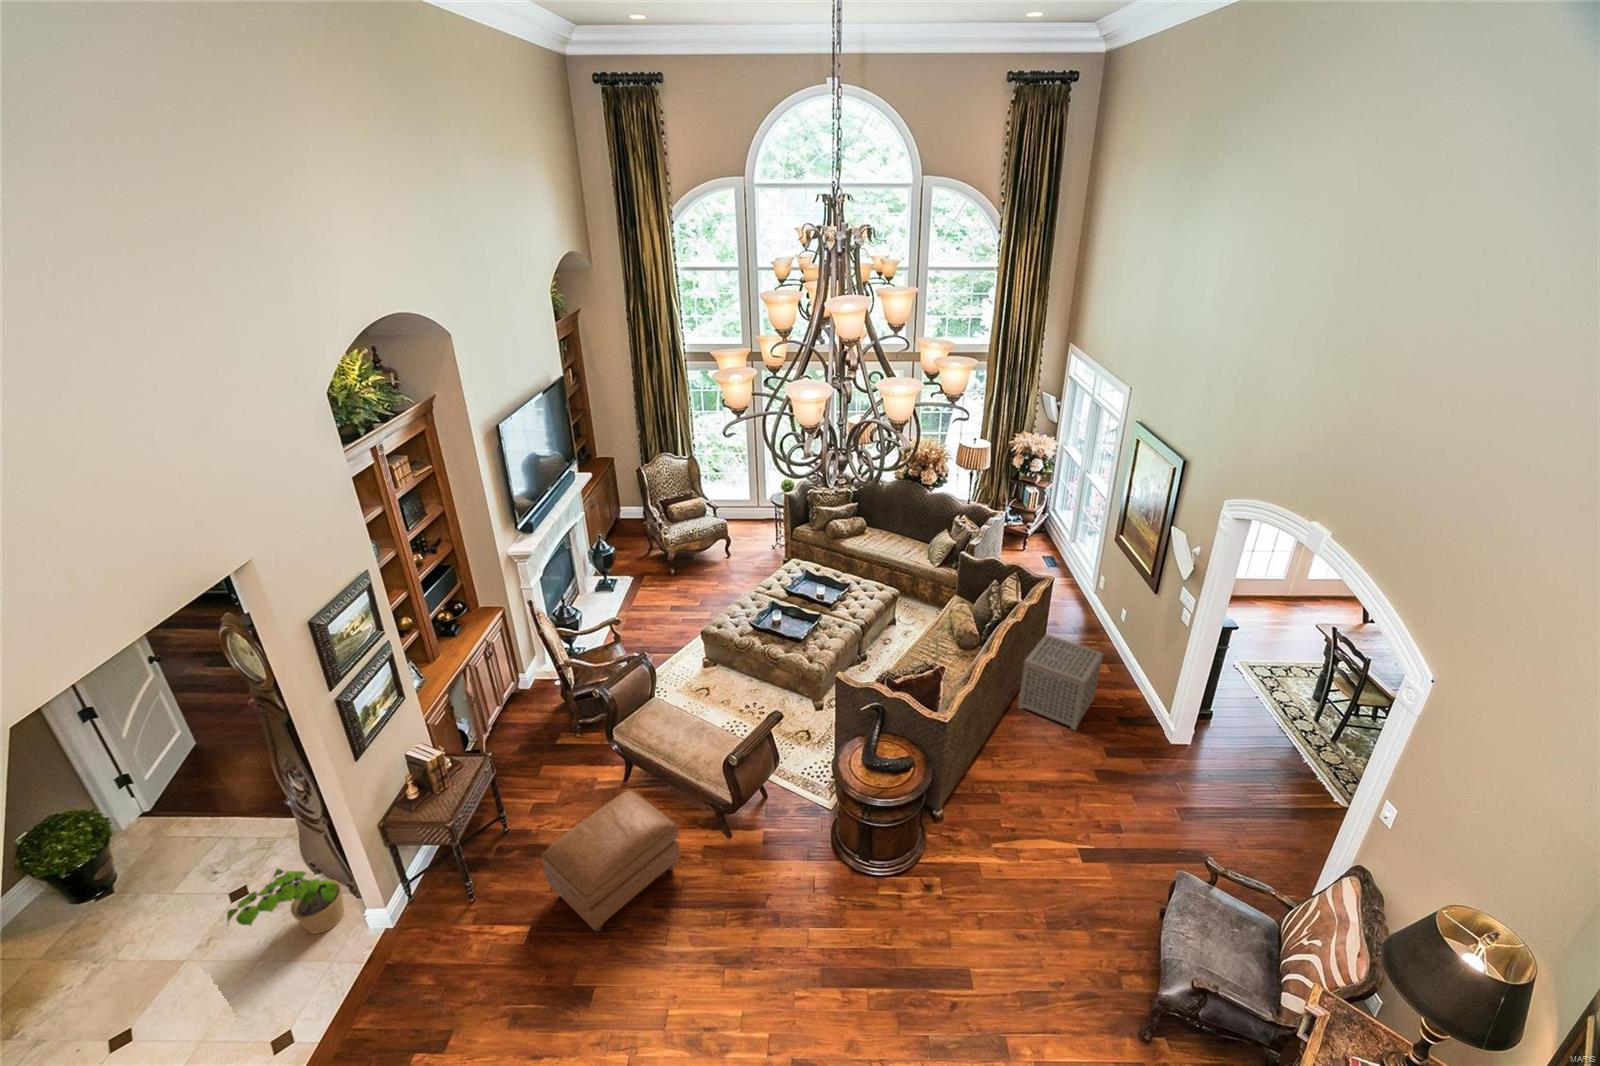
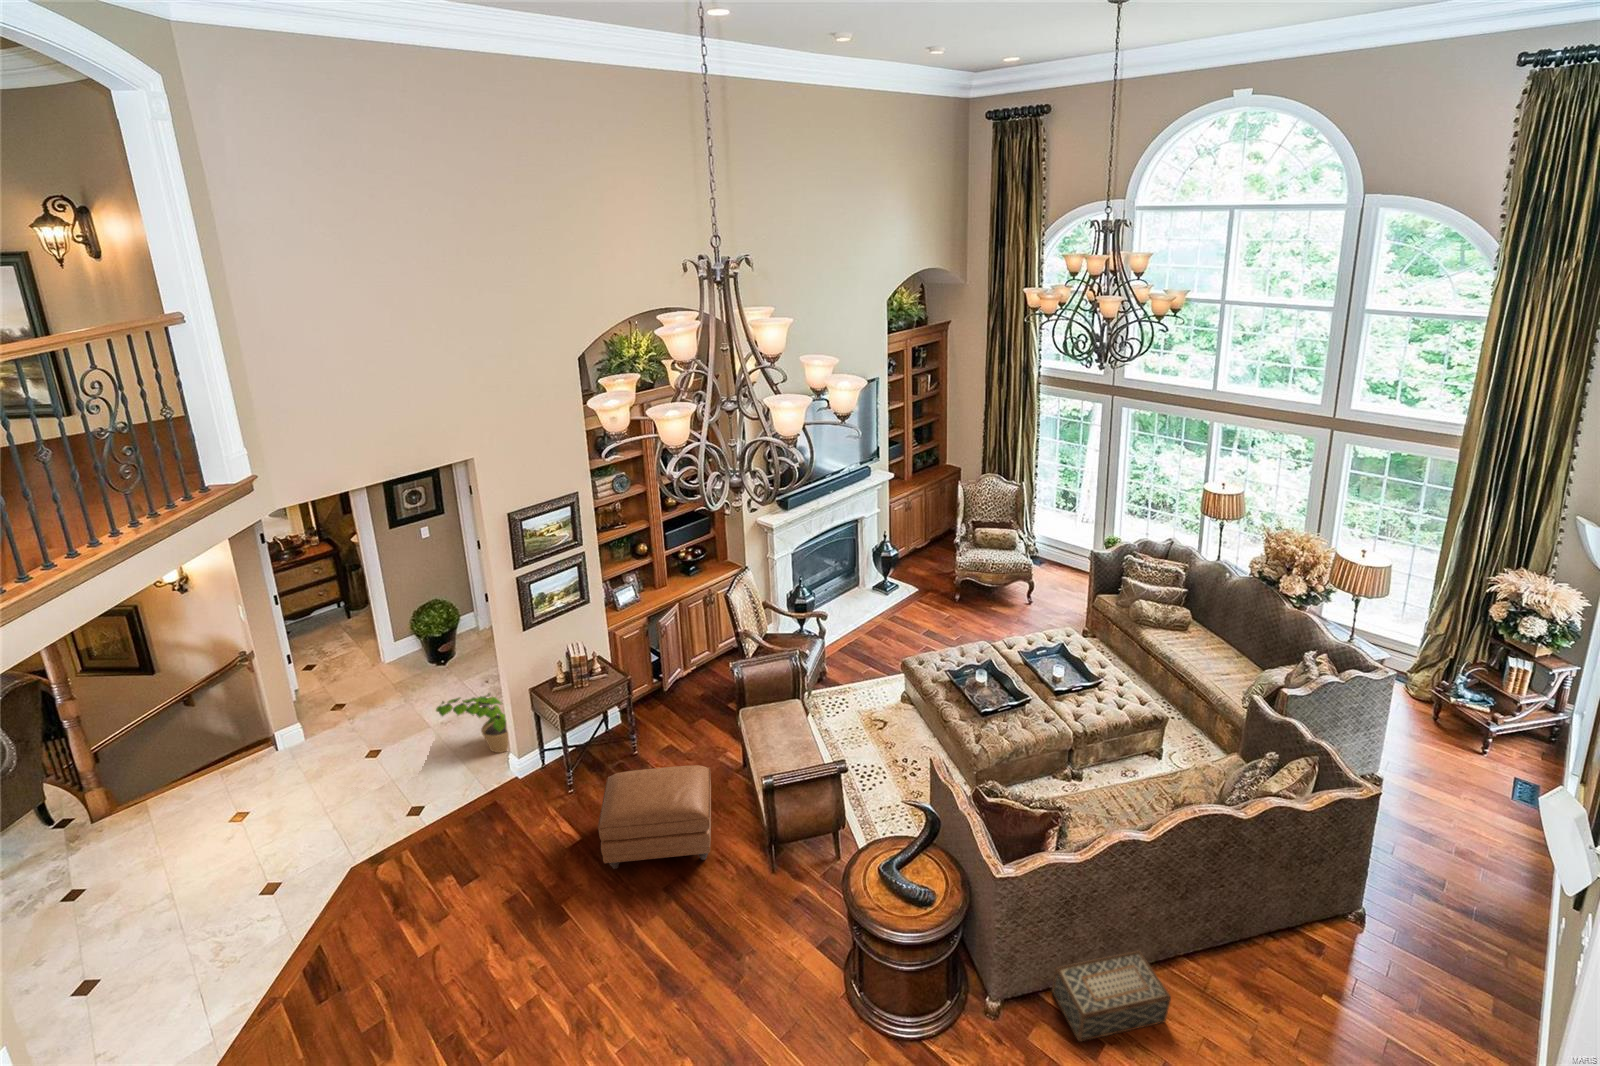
side table: present [1018,634,1103,730] -> none [1235,873,1417,1038]
woven basket: none [965,733,1026,804] -> present [1052,951,1171,1041]

